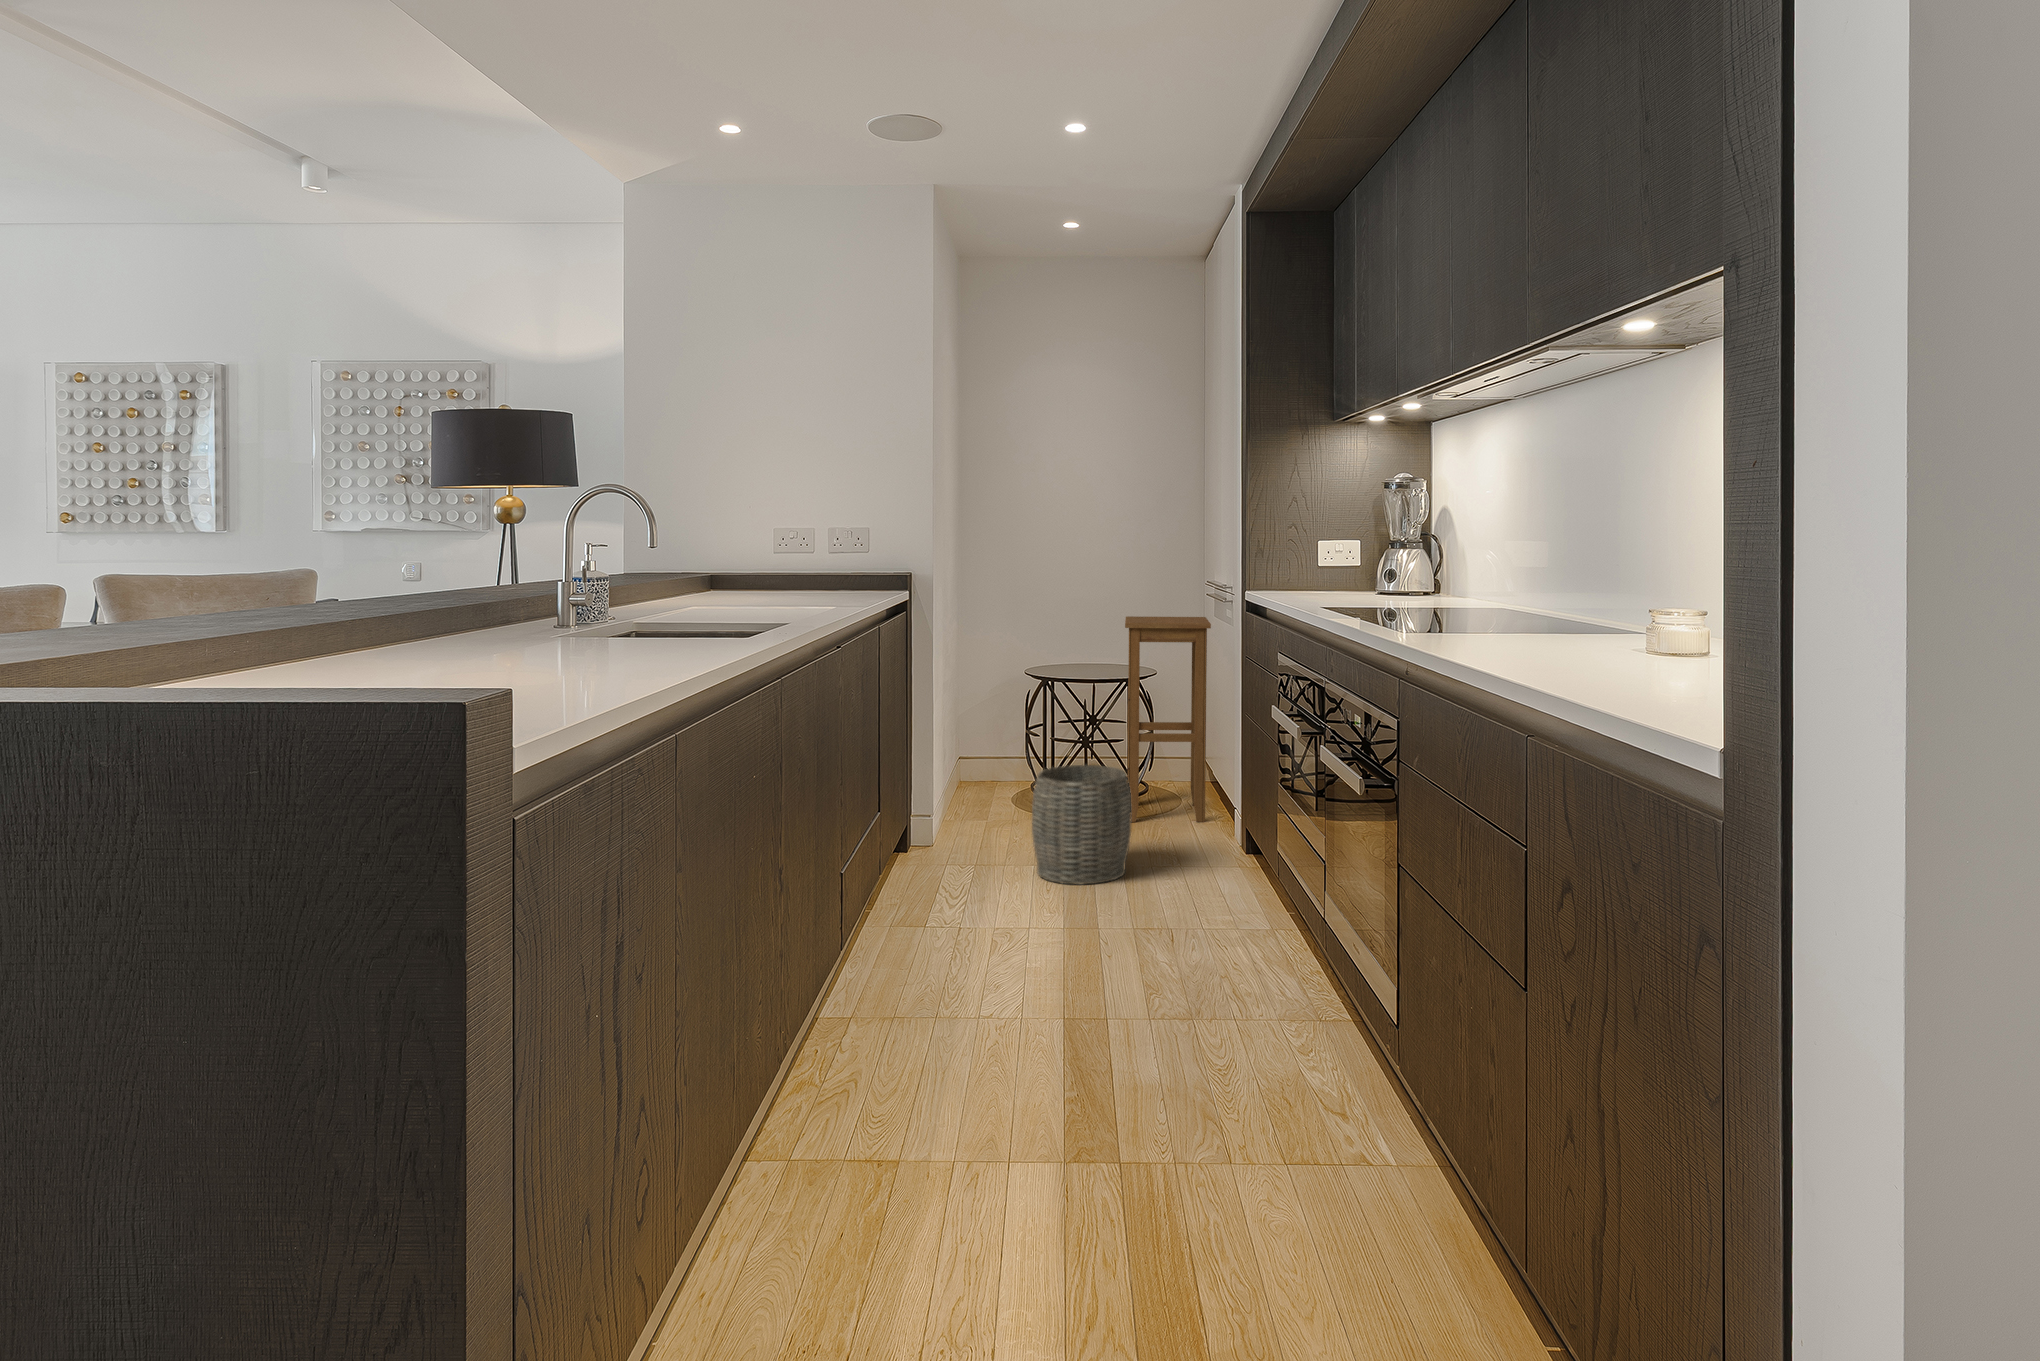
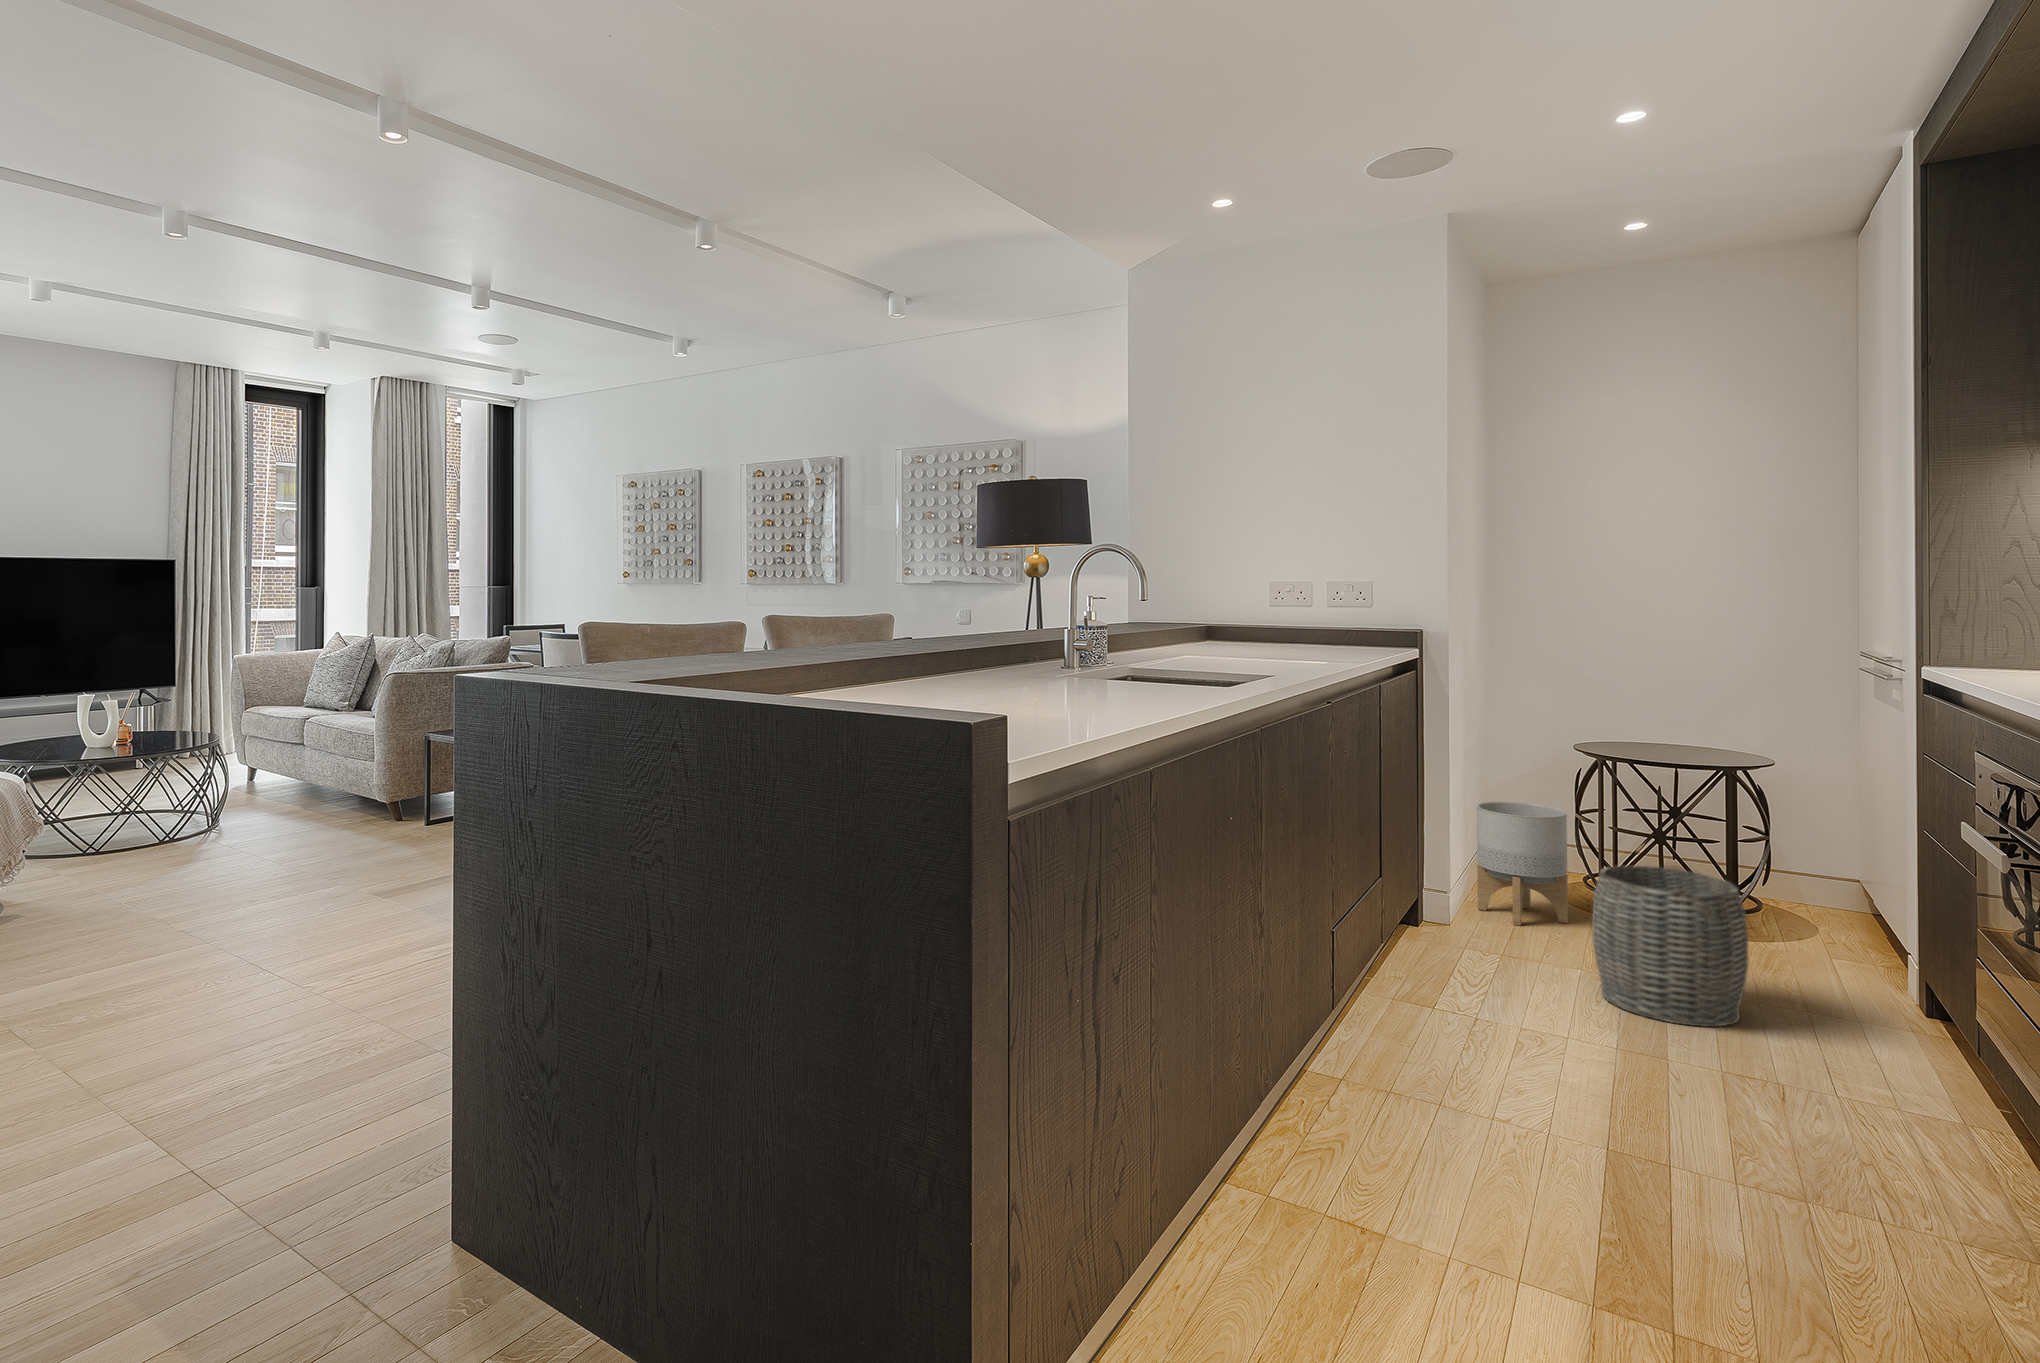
stool: present [1125,616,1211,822] -> none [1721,684,1871,969]
planter: none [952,725,1019,830] -> present [1477,801,1568,925]

